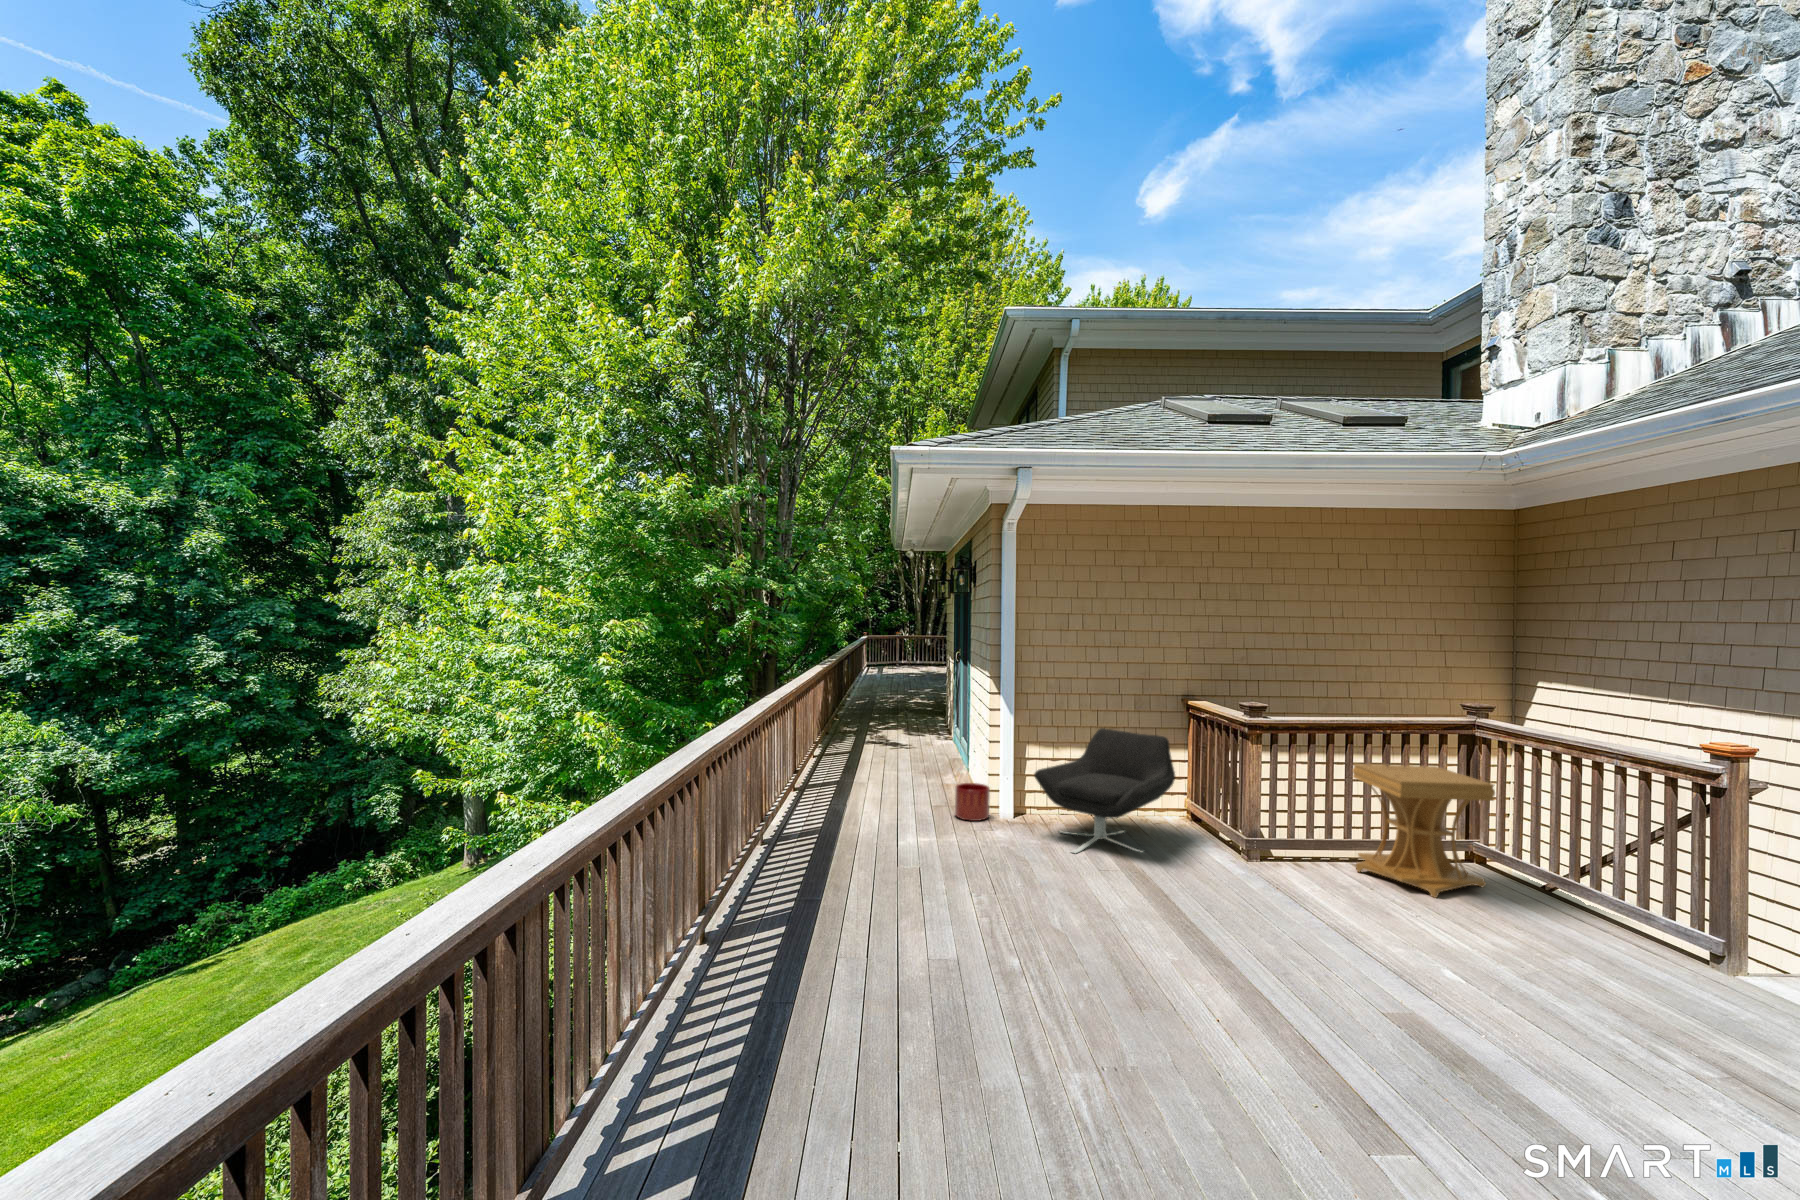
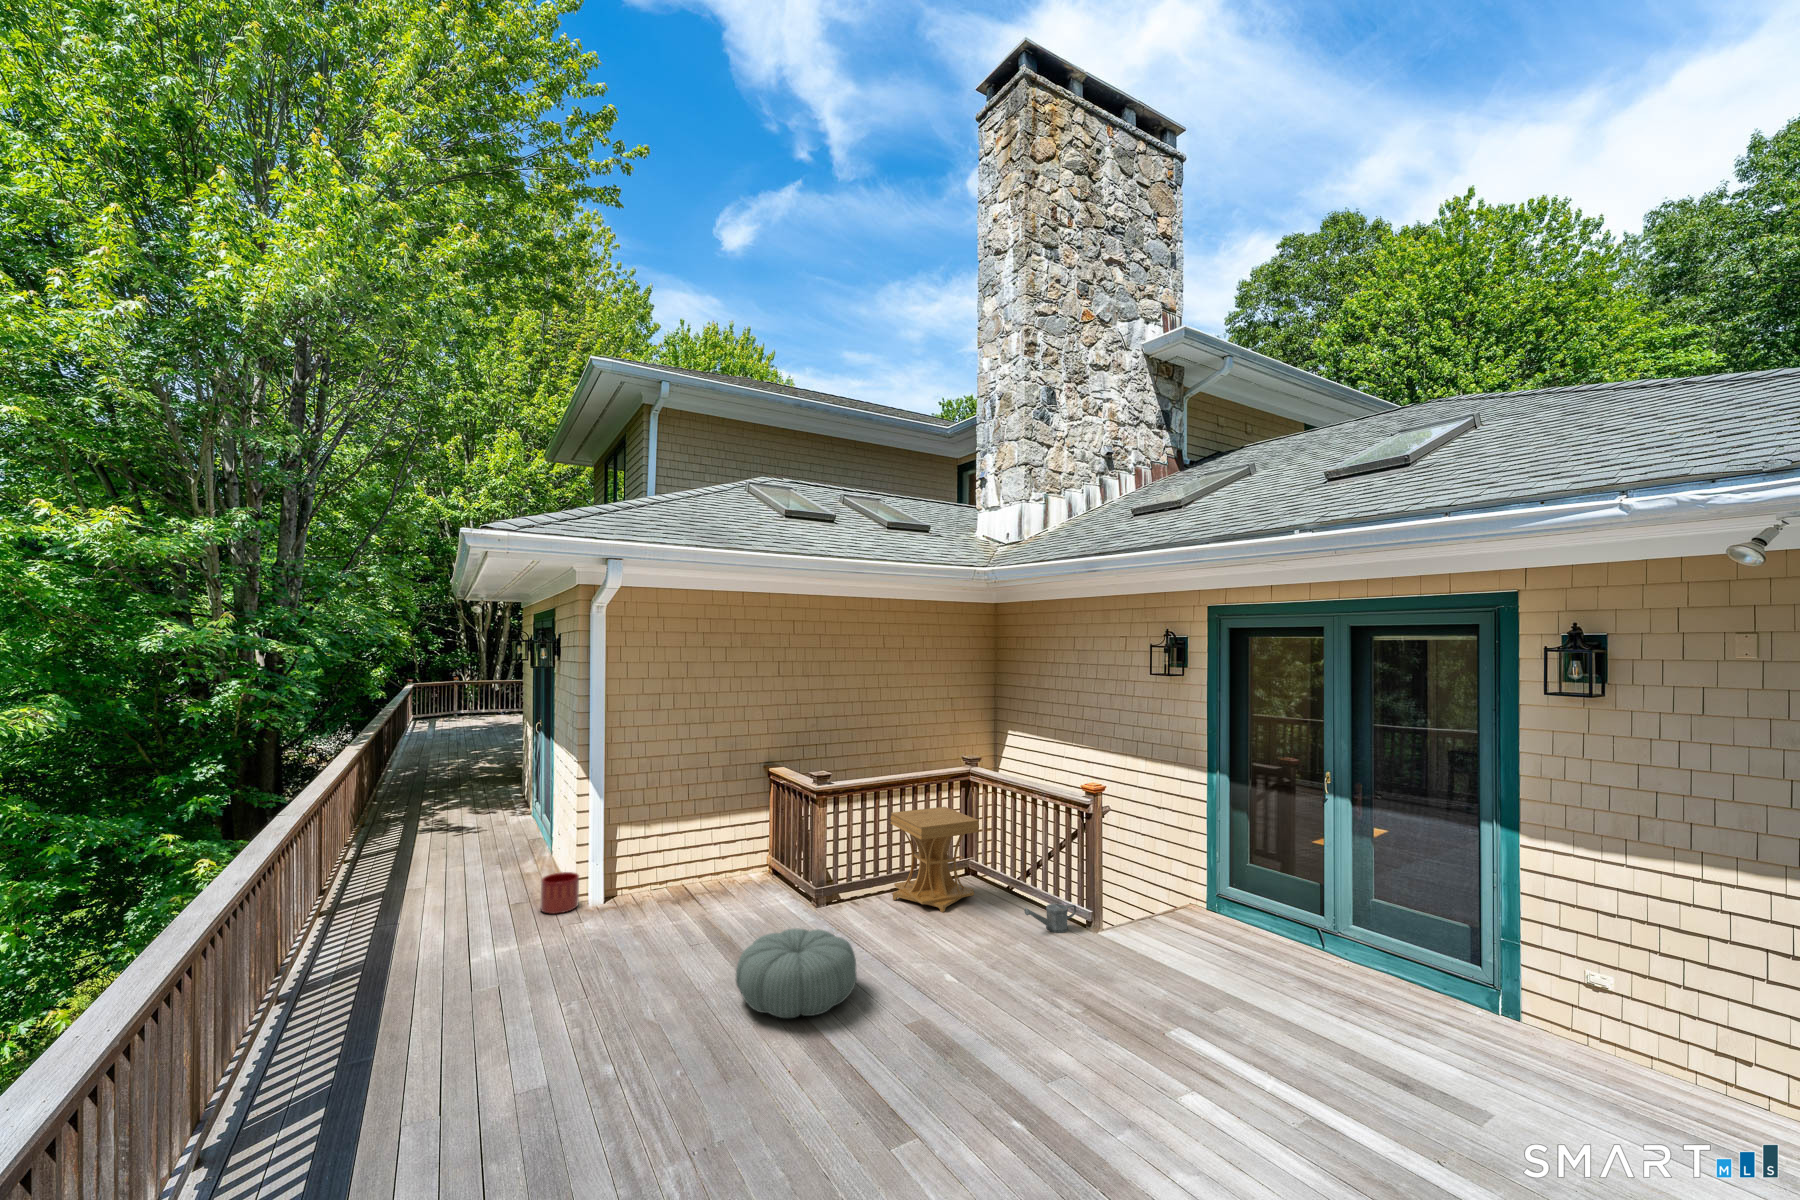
lounge chair: present [1034,728,1175,853] -> none [627,802,757,931]
pouf: none [1149,867,1307,970] -> present [736,928,857,1018]
watering can: none [1582,910,1686,960] -> present [1024,904,1076,933]

